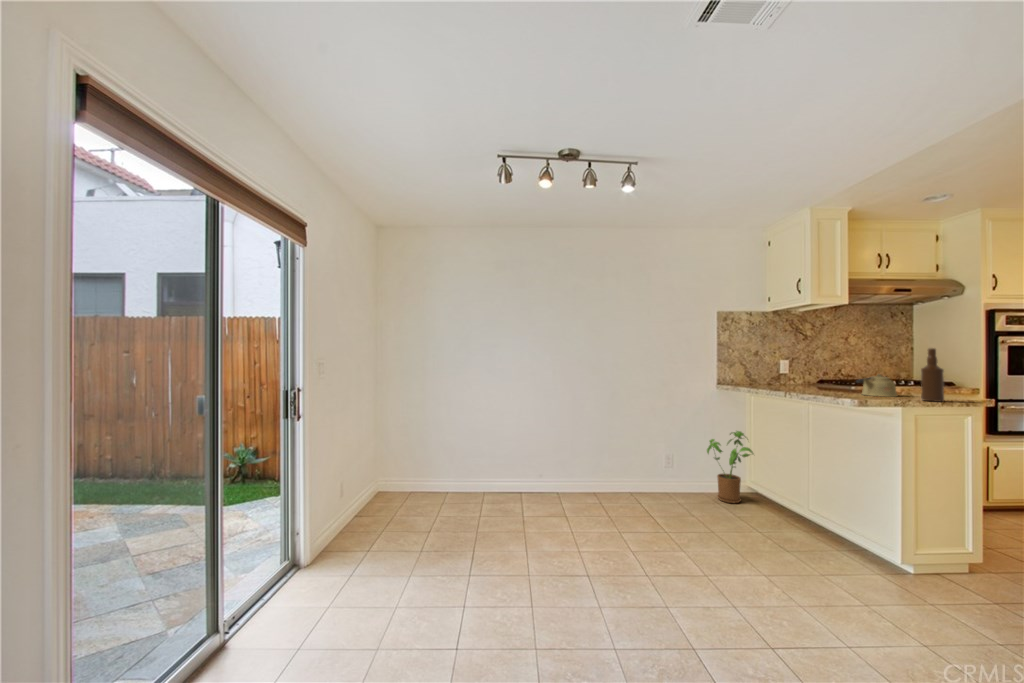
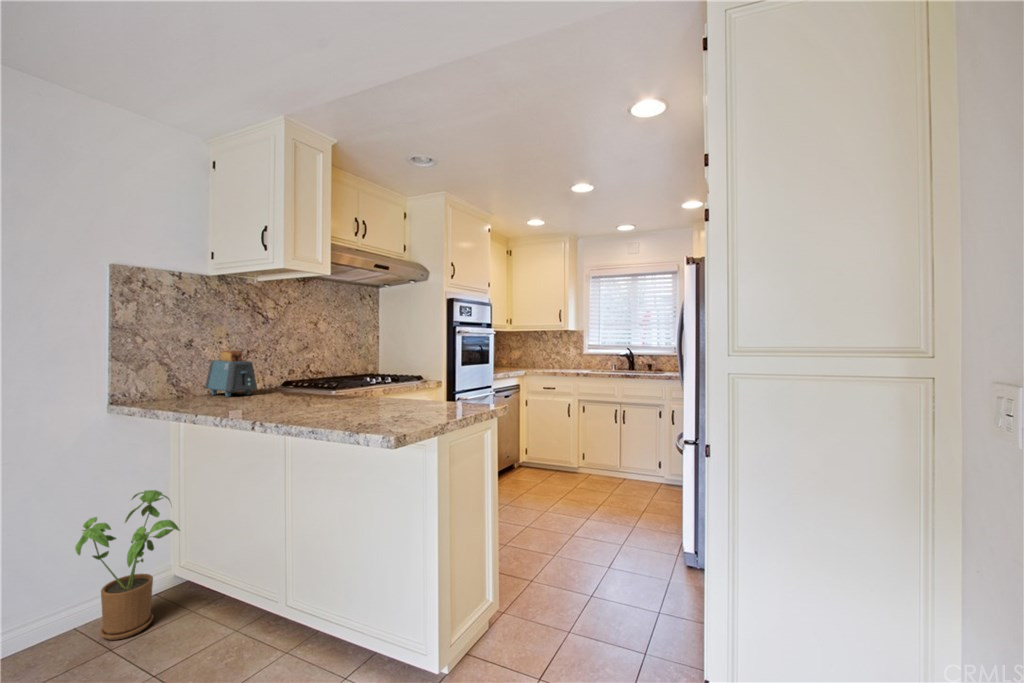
bottle: present [921,348,944,402] -> none [417,341,439,412]
toaster: none [765,357,799,386] -> present [205,351,257,397]
kettle: present [856,374,897,397] -> none [340,375,387,409]

